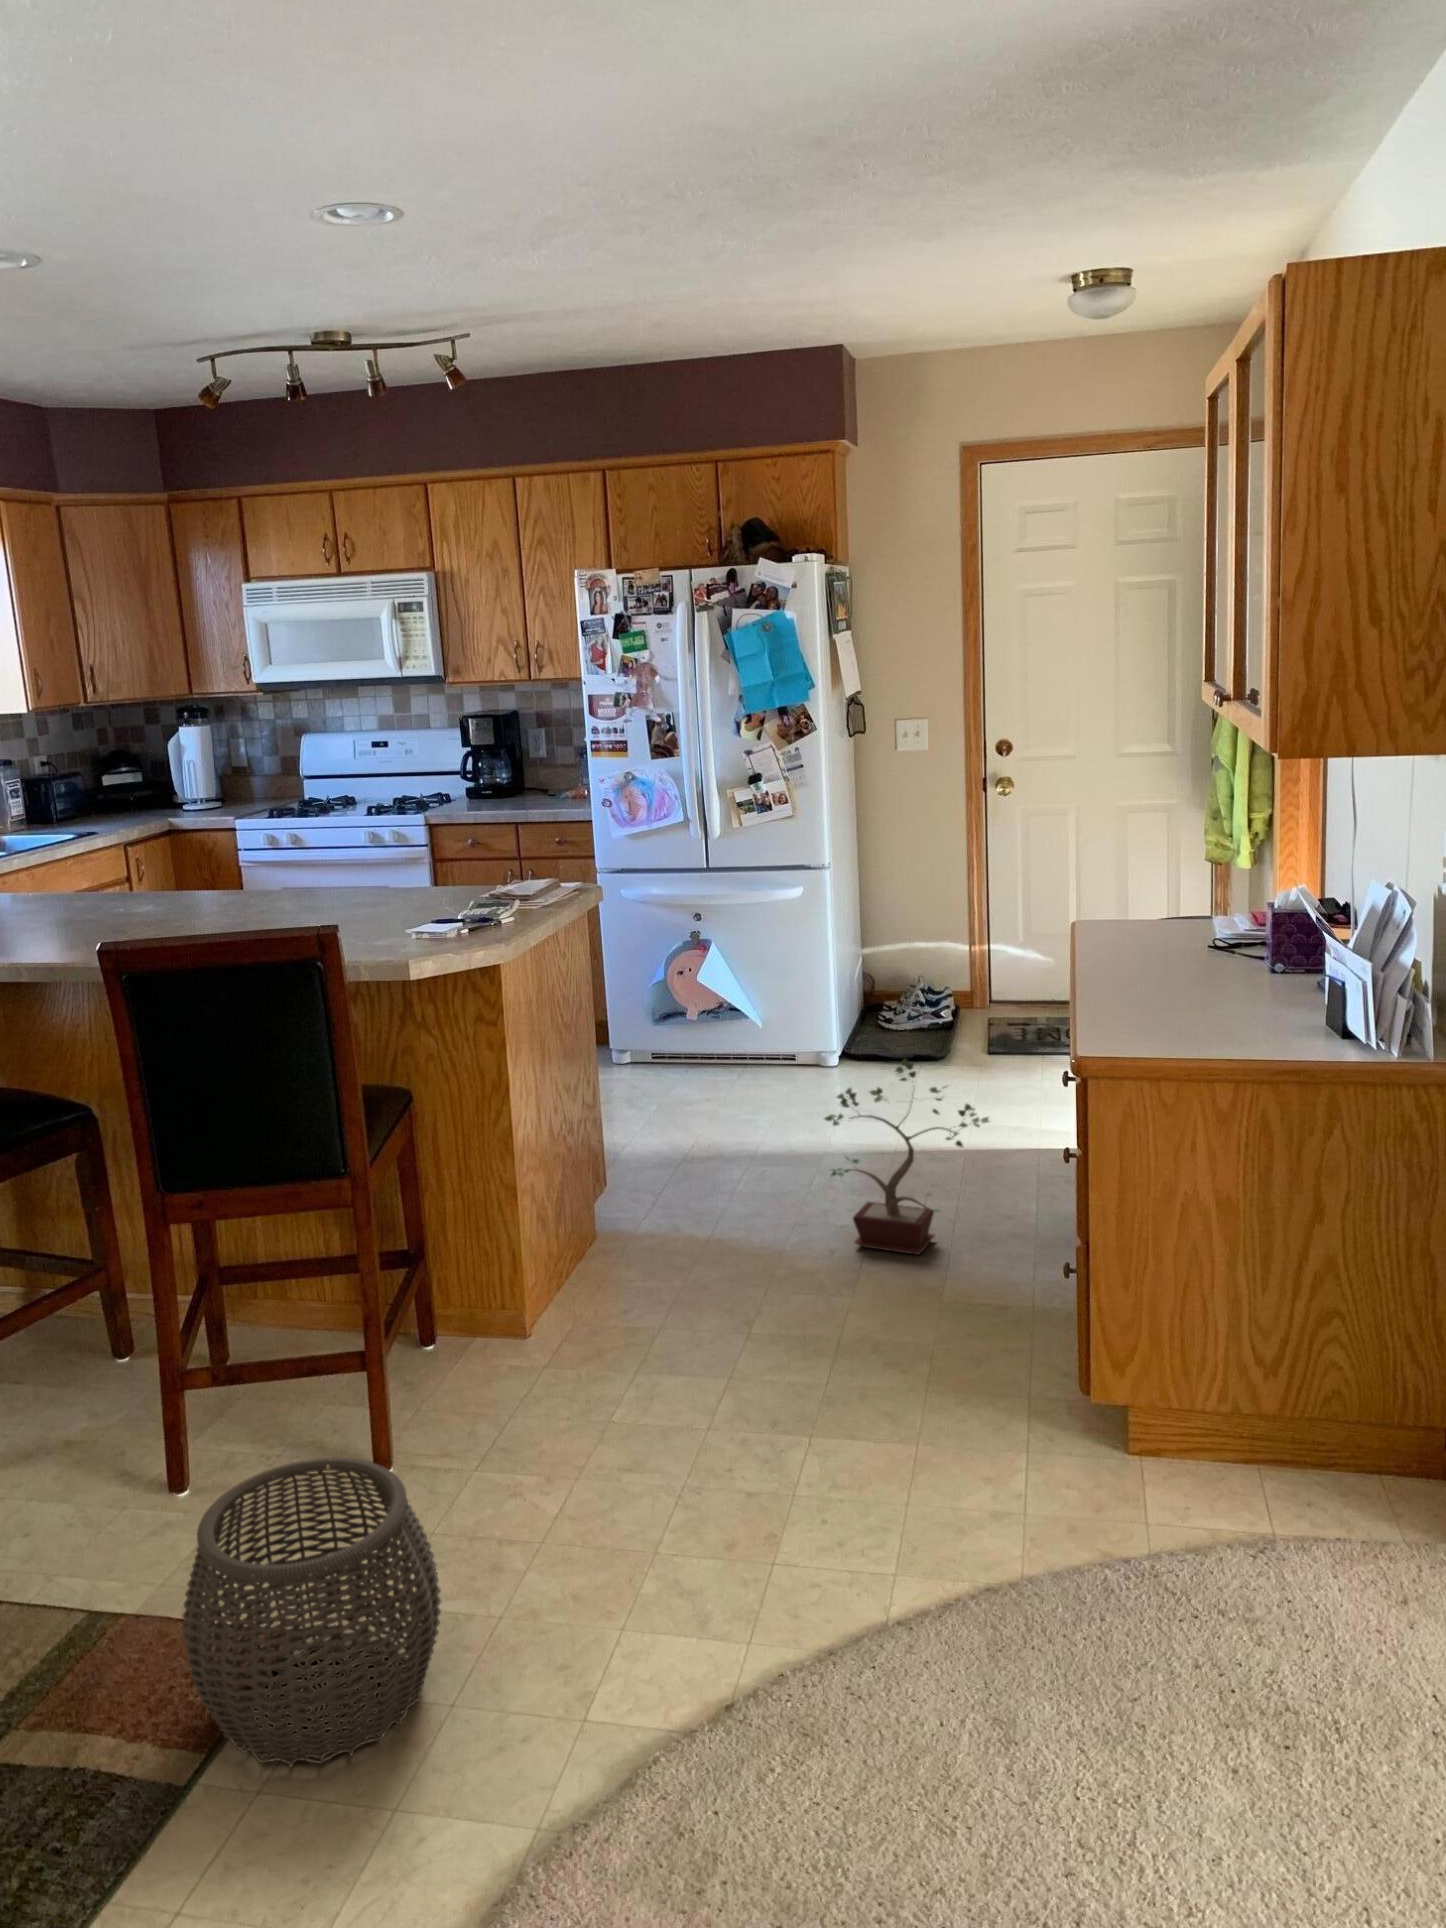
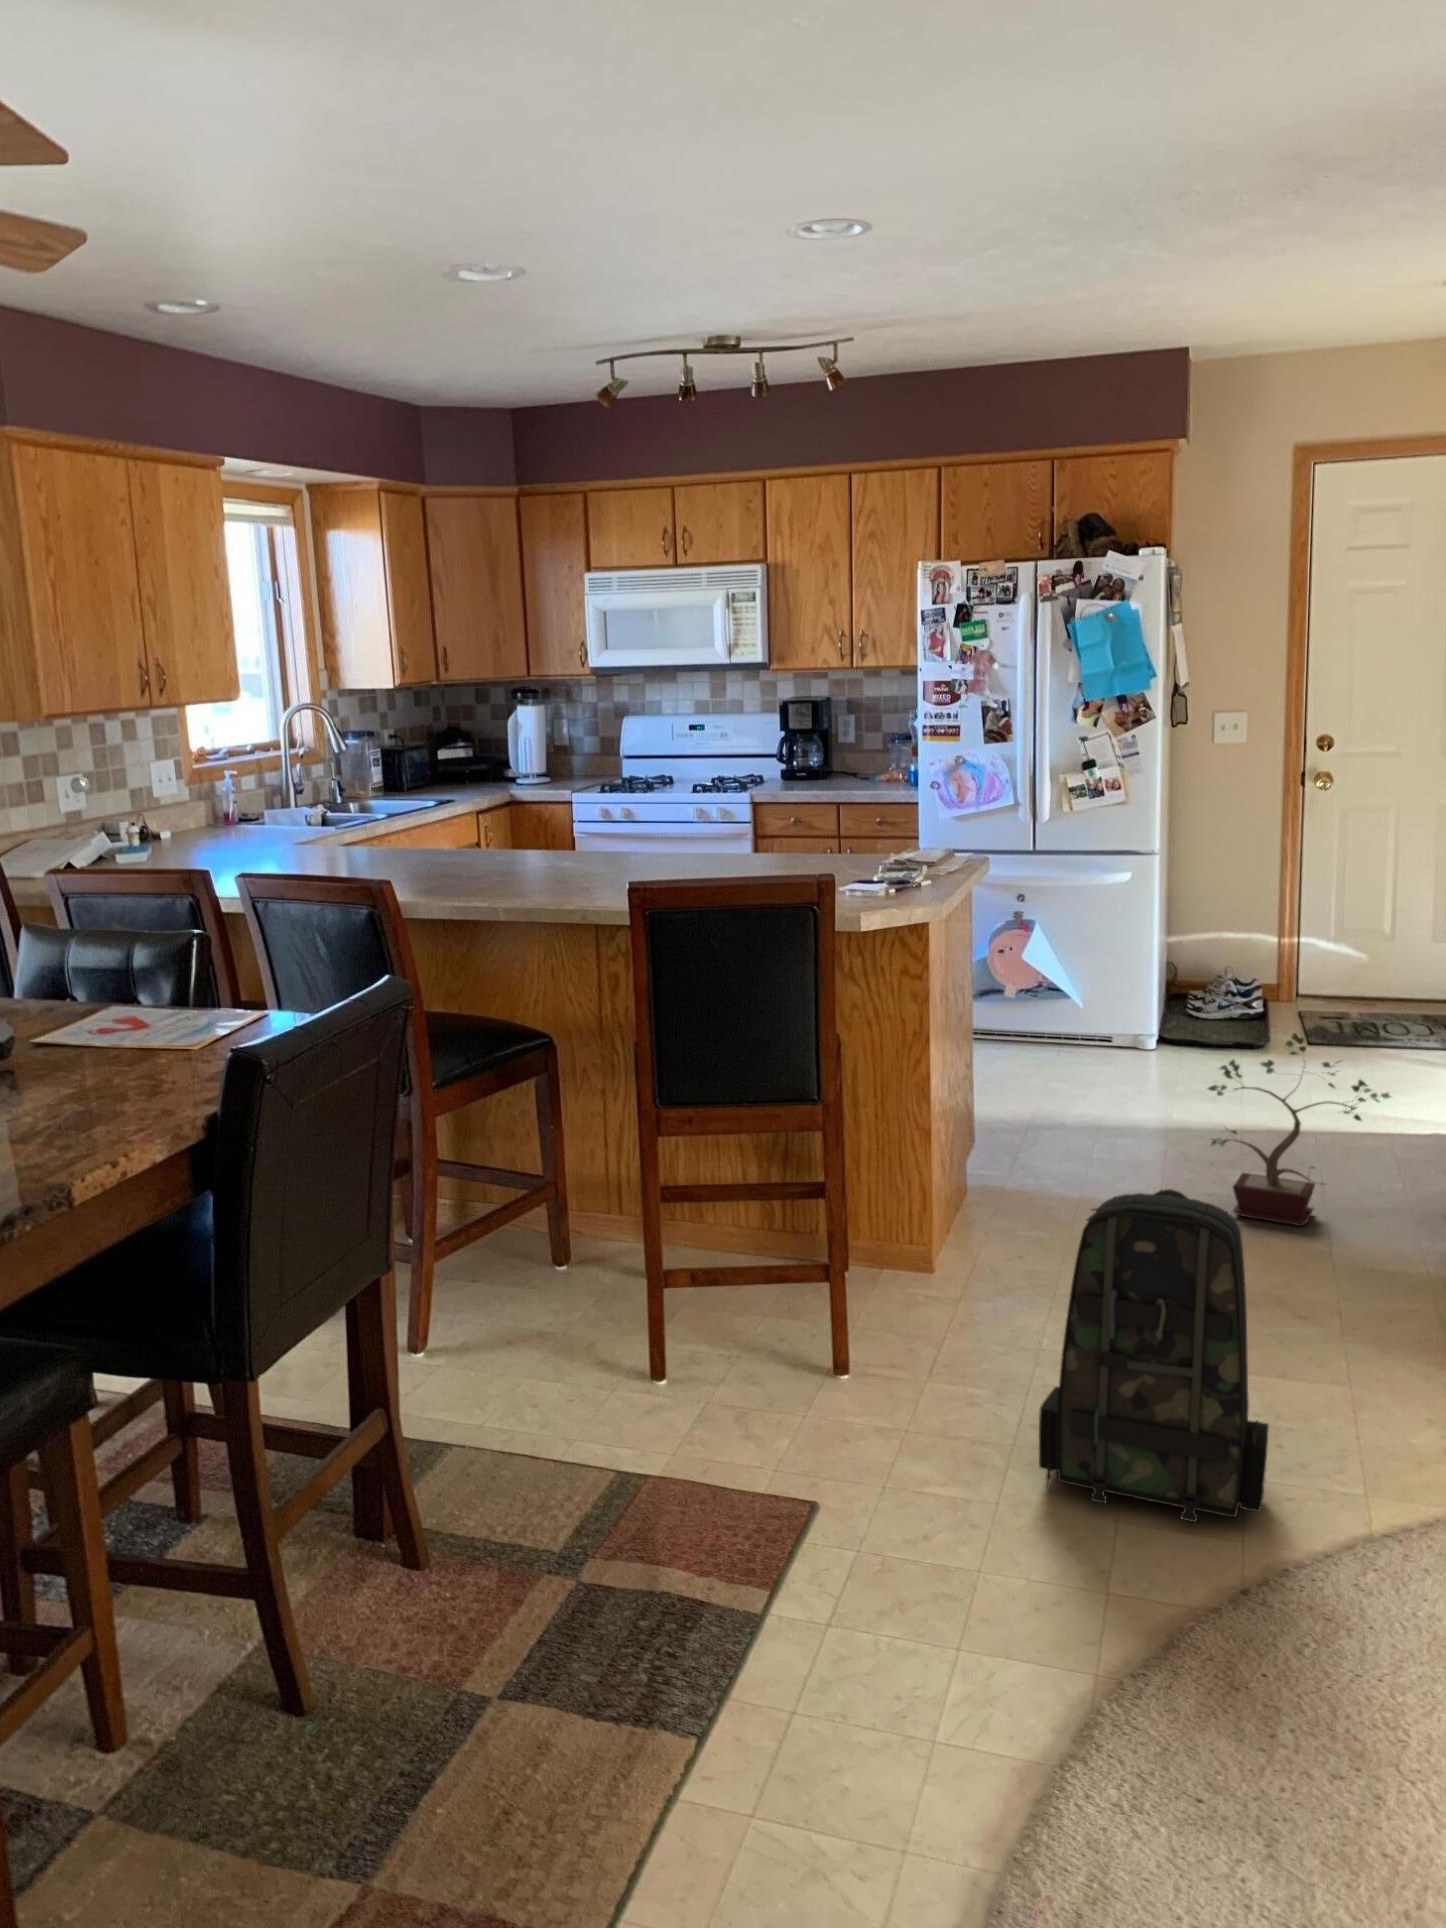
backpack: none [555,1246,785,1594] -> present [1039,1189,1269,1522]
woven basket: present [182,1458,441,1766] -> none [732,1363,966,1647]

